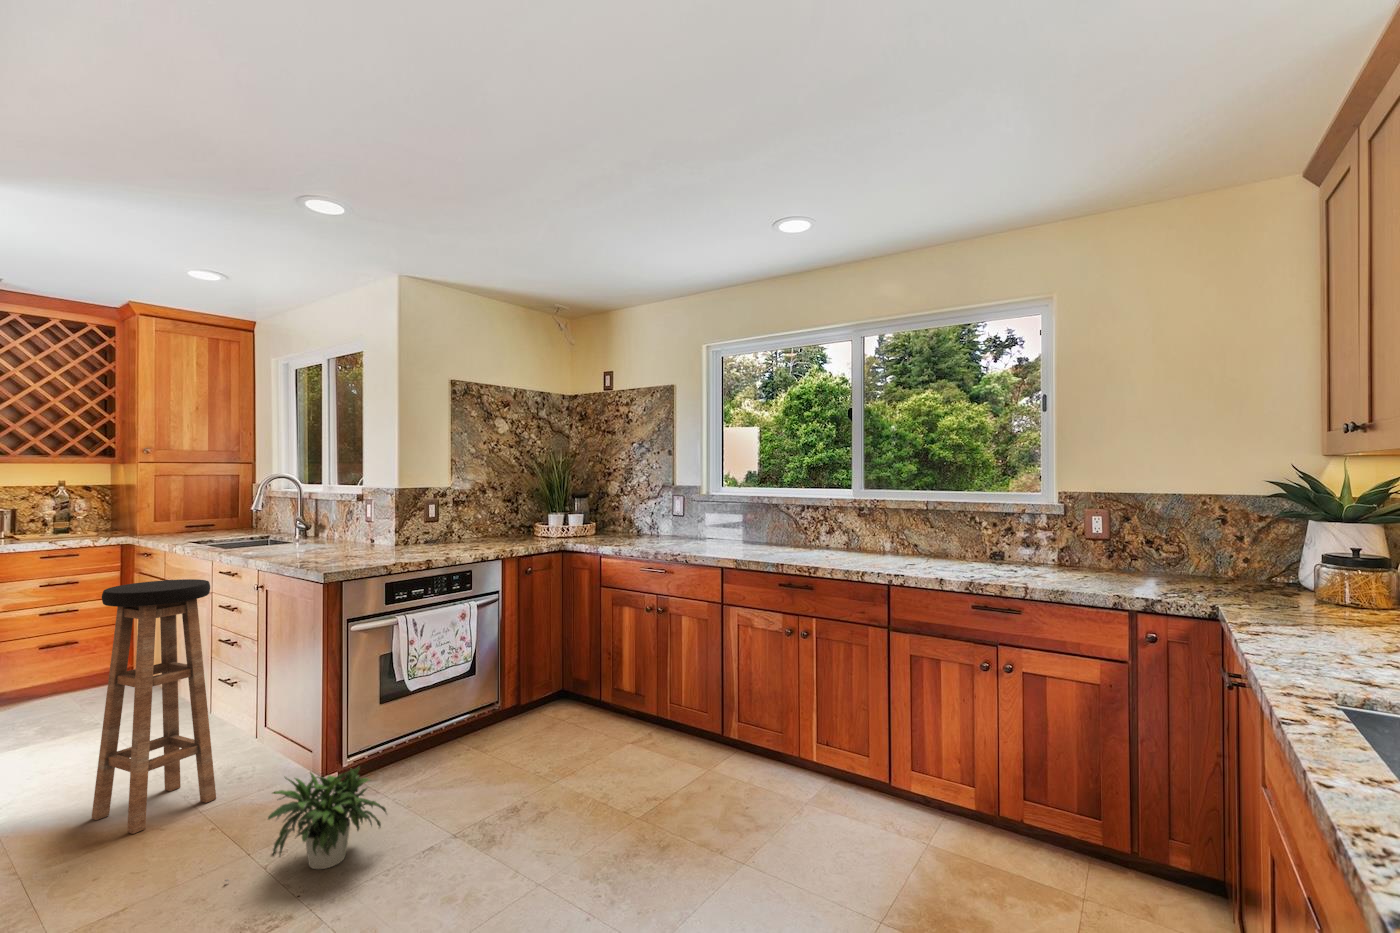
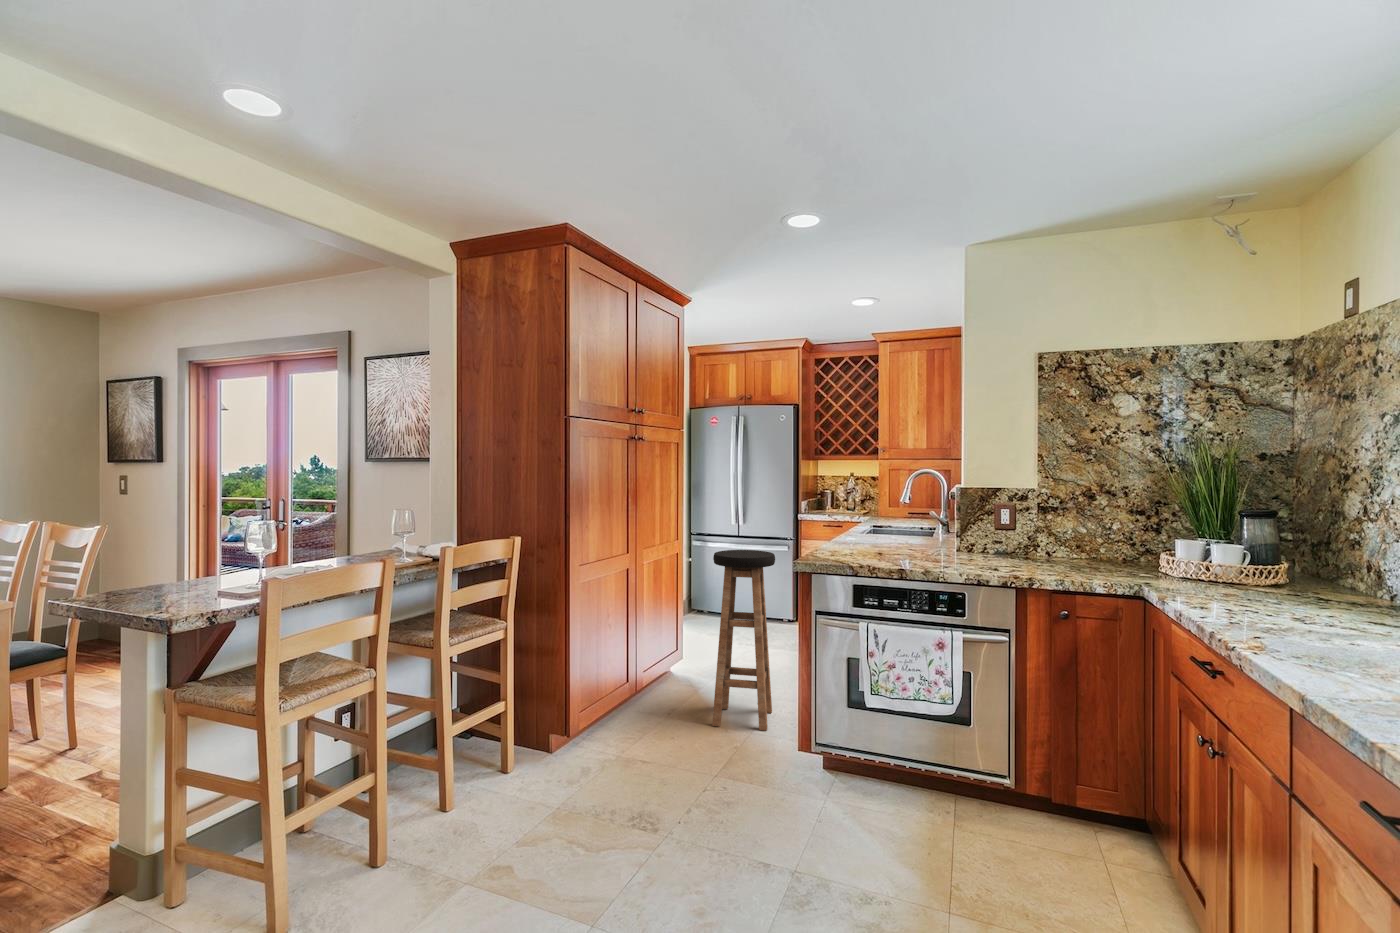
potted plant: present [226,767,386,881] -> none [673,721,760,816]

